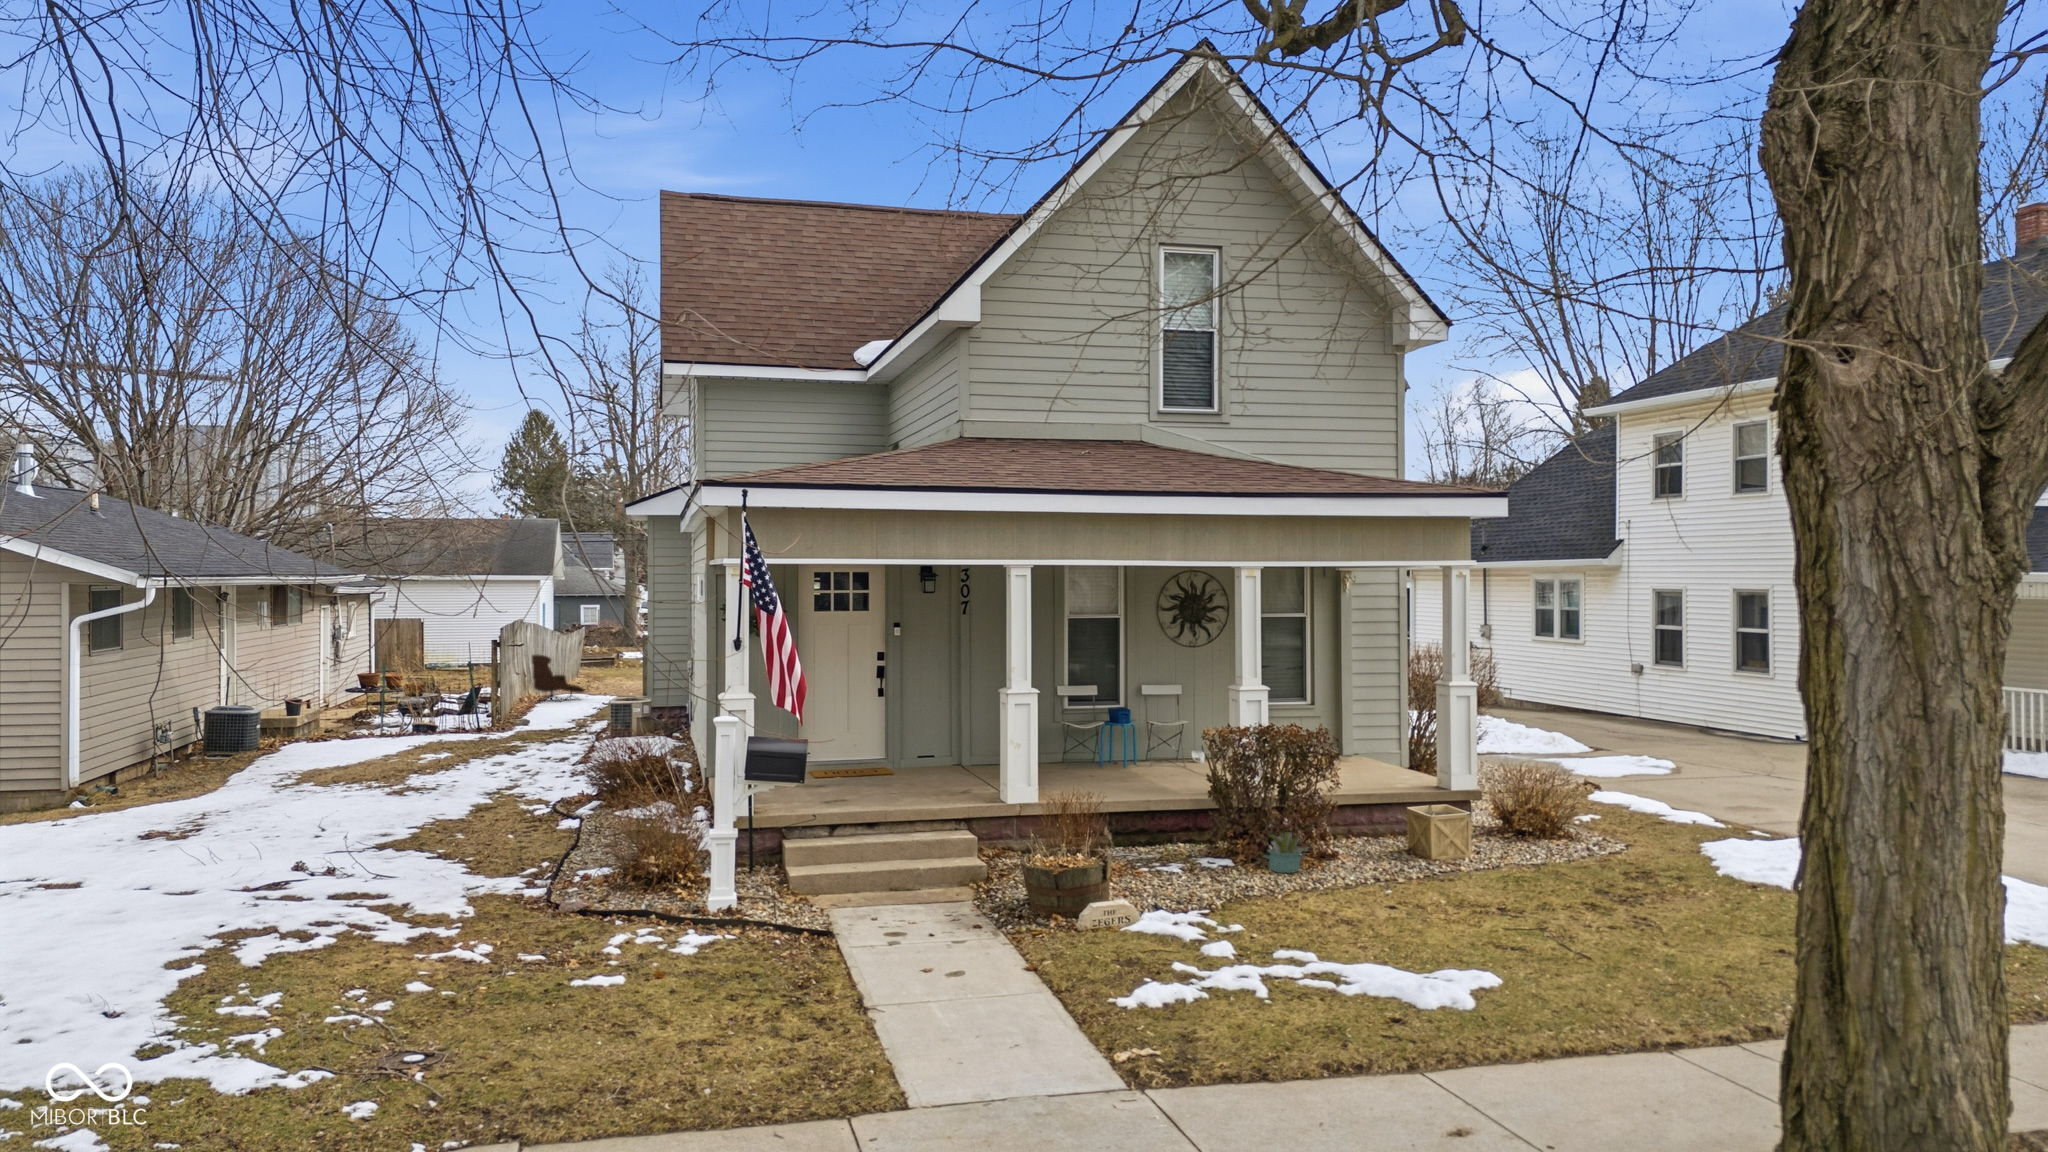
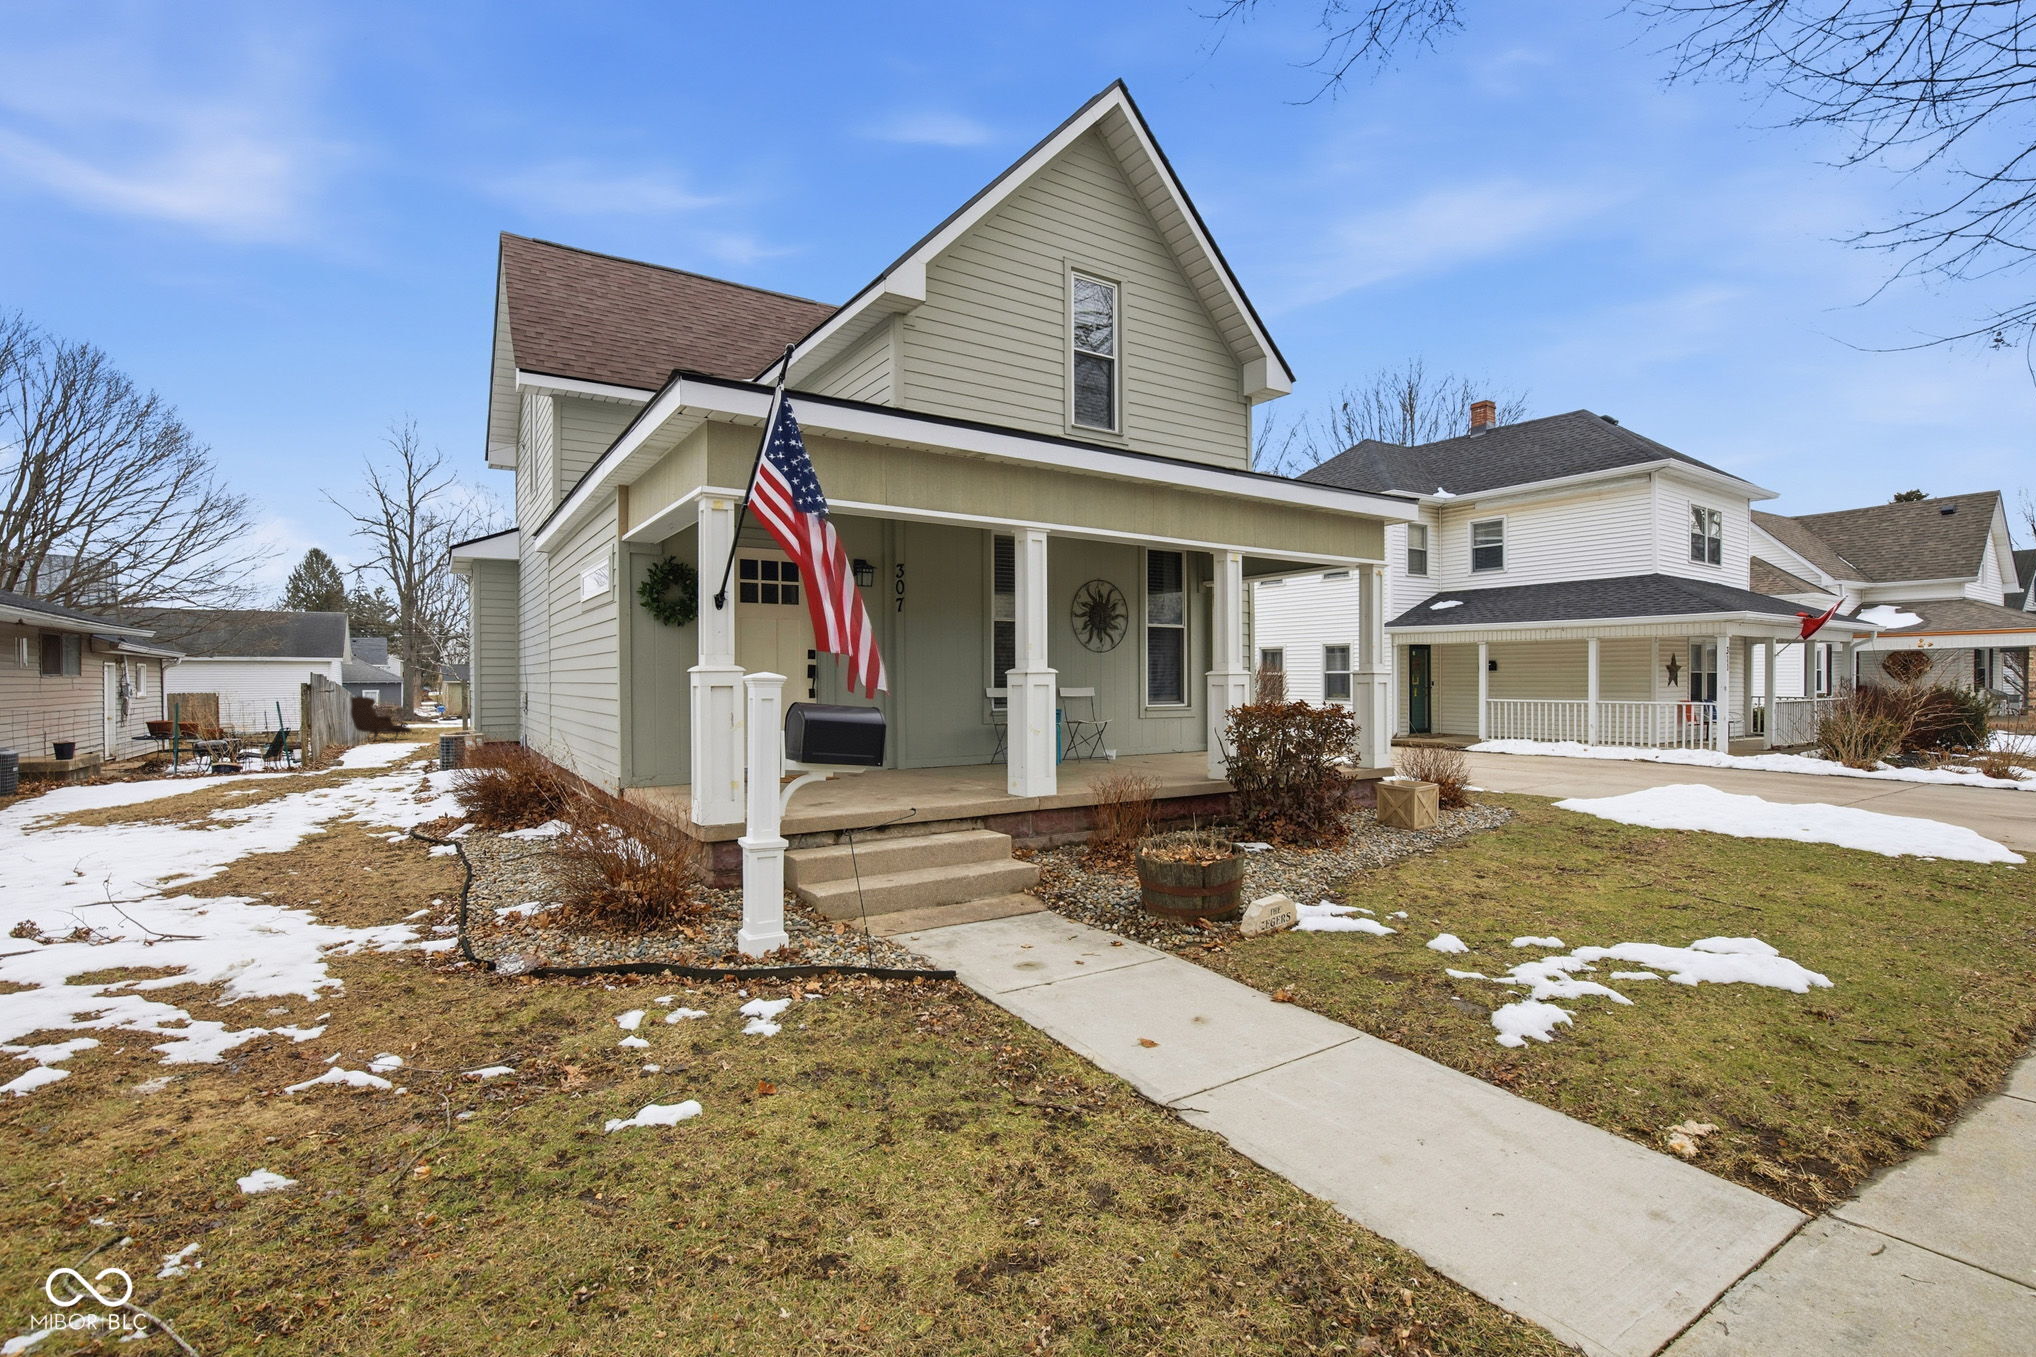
decorative plant: present [1265,832,1308,873] -> none [1256,811,1297,852]

